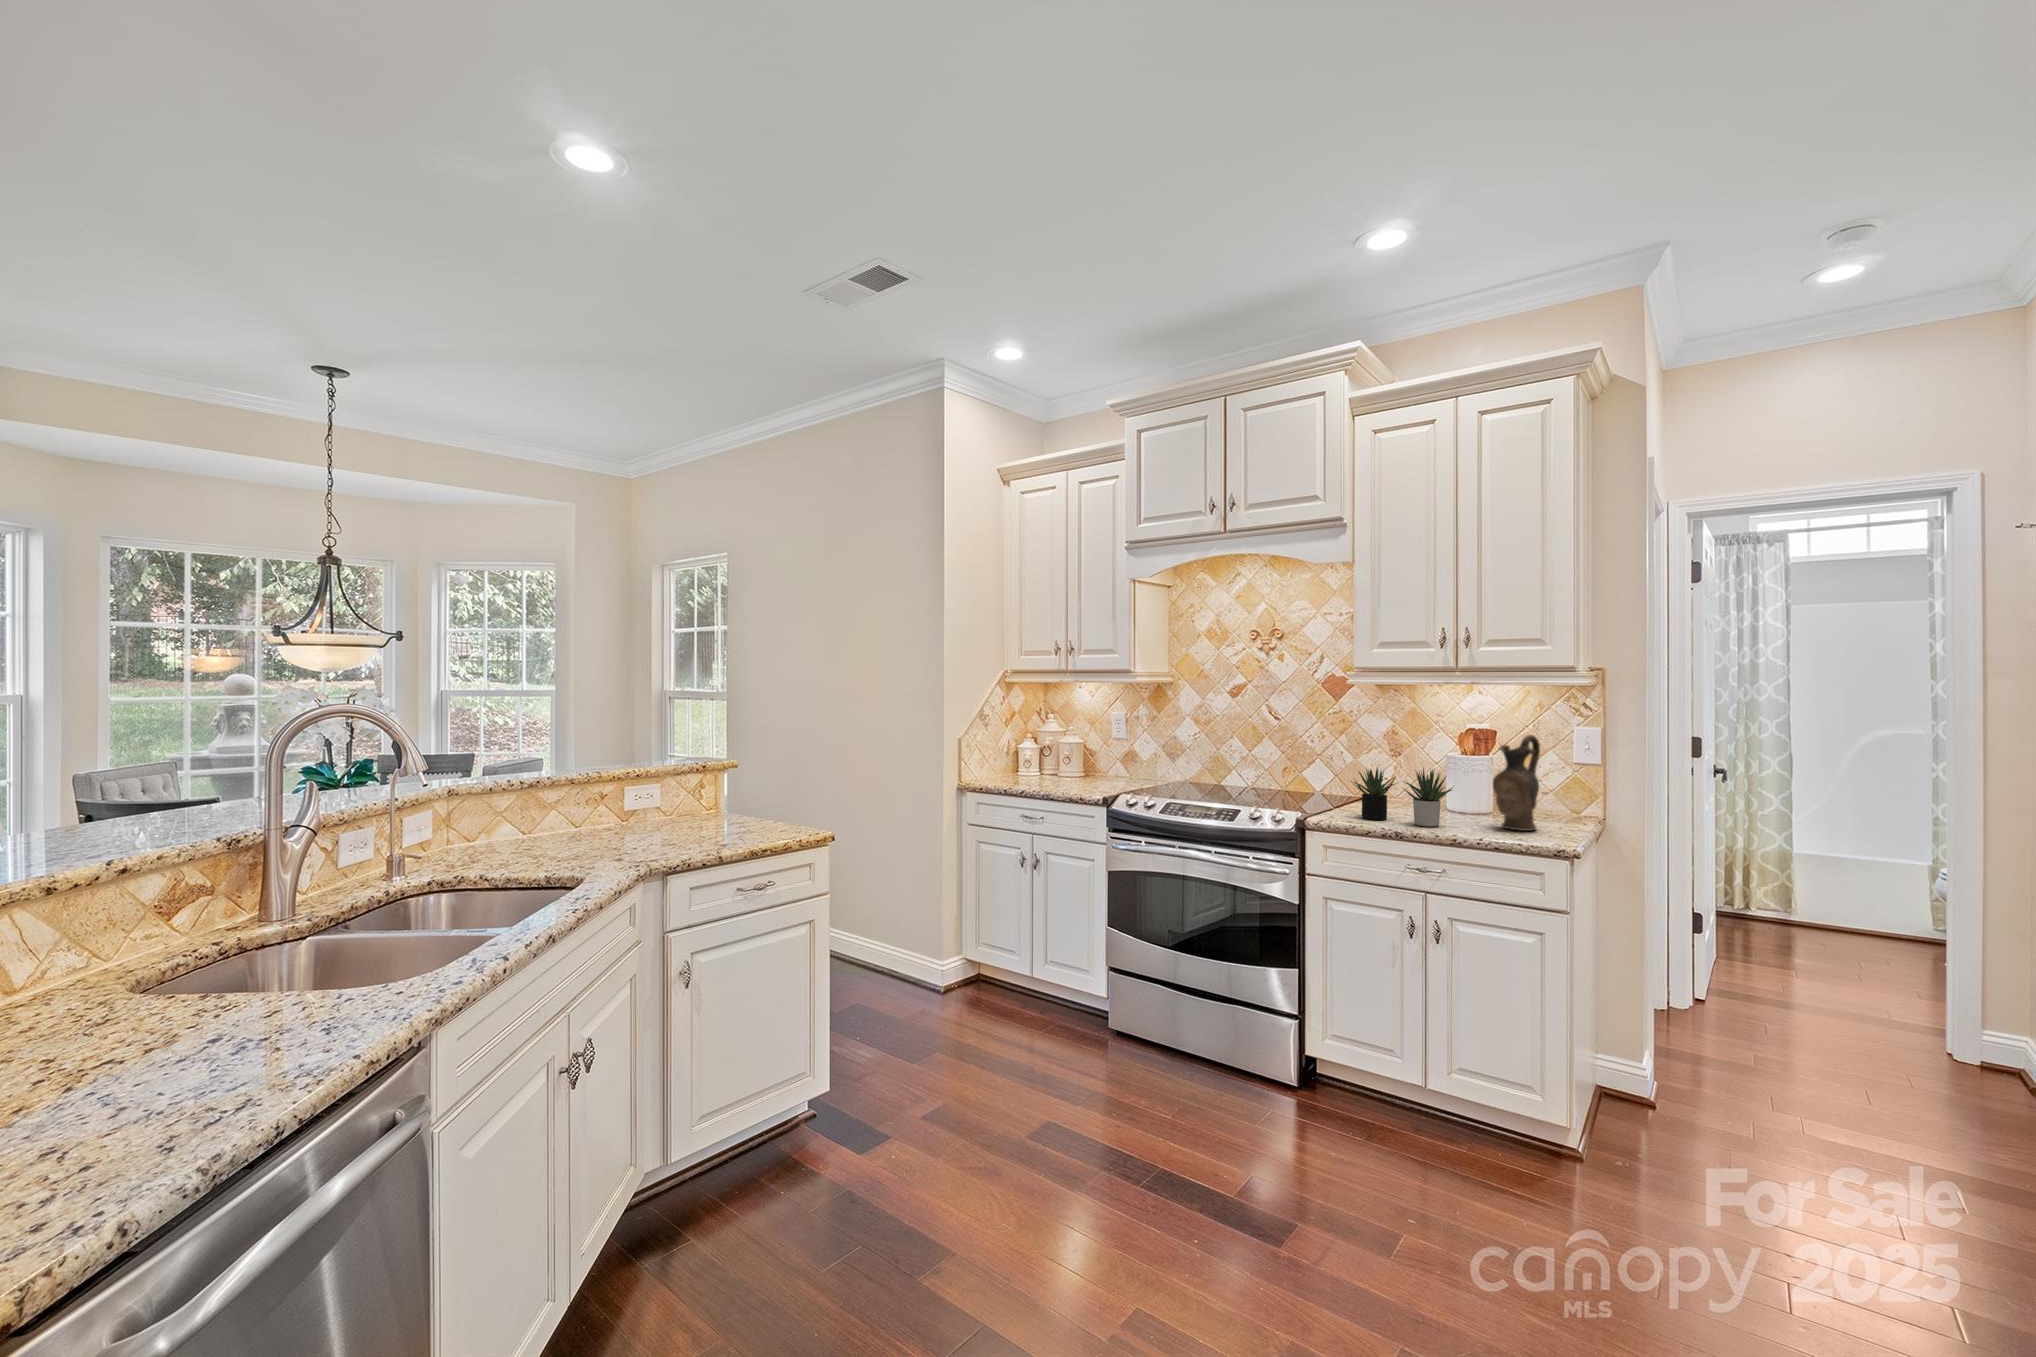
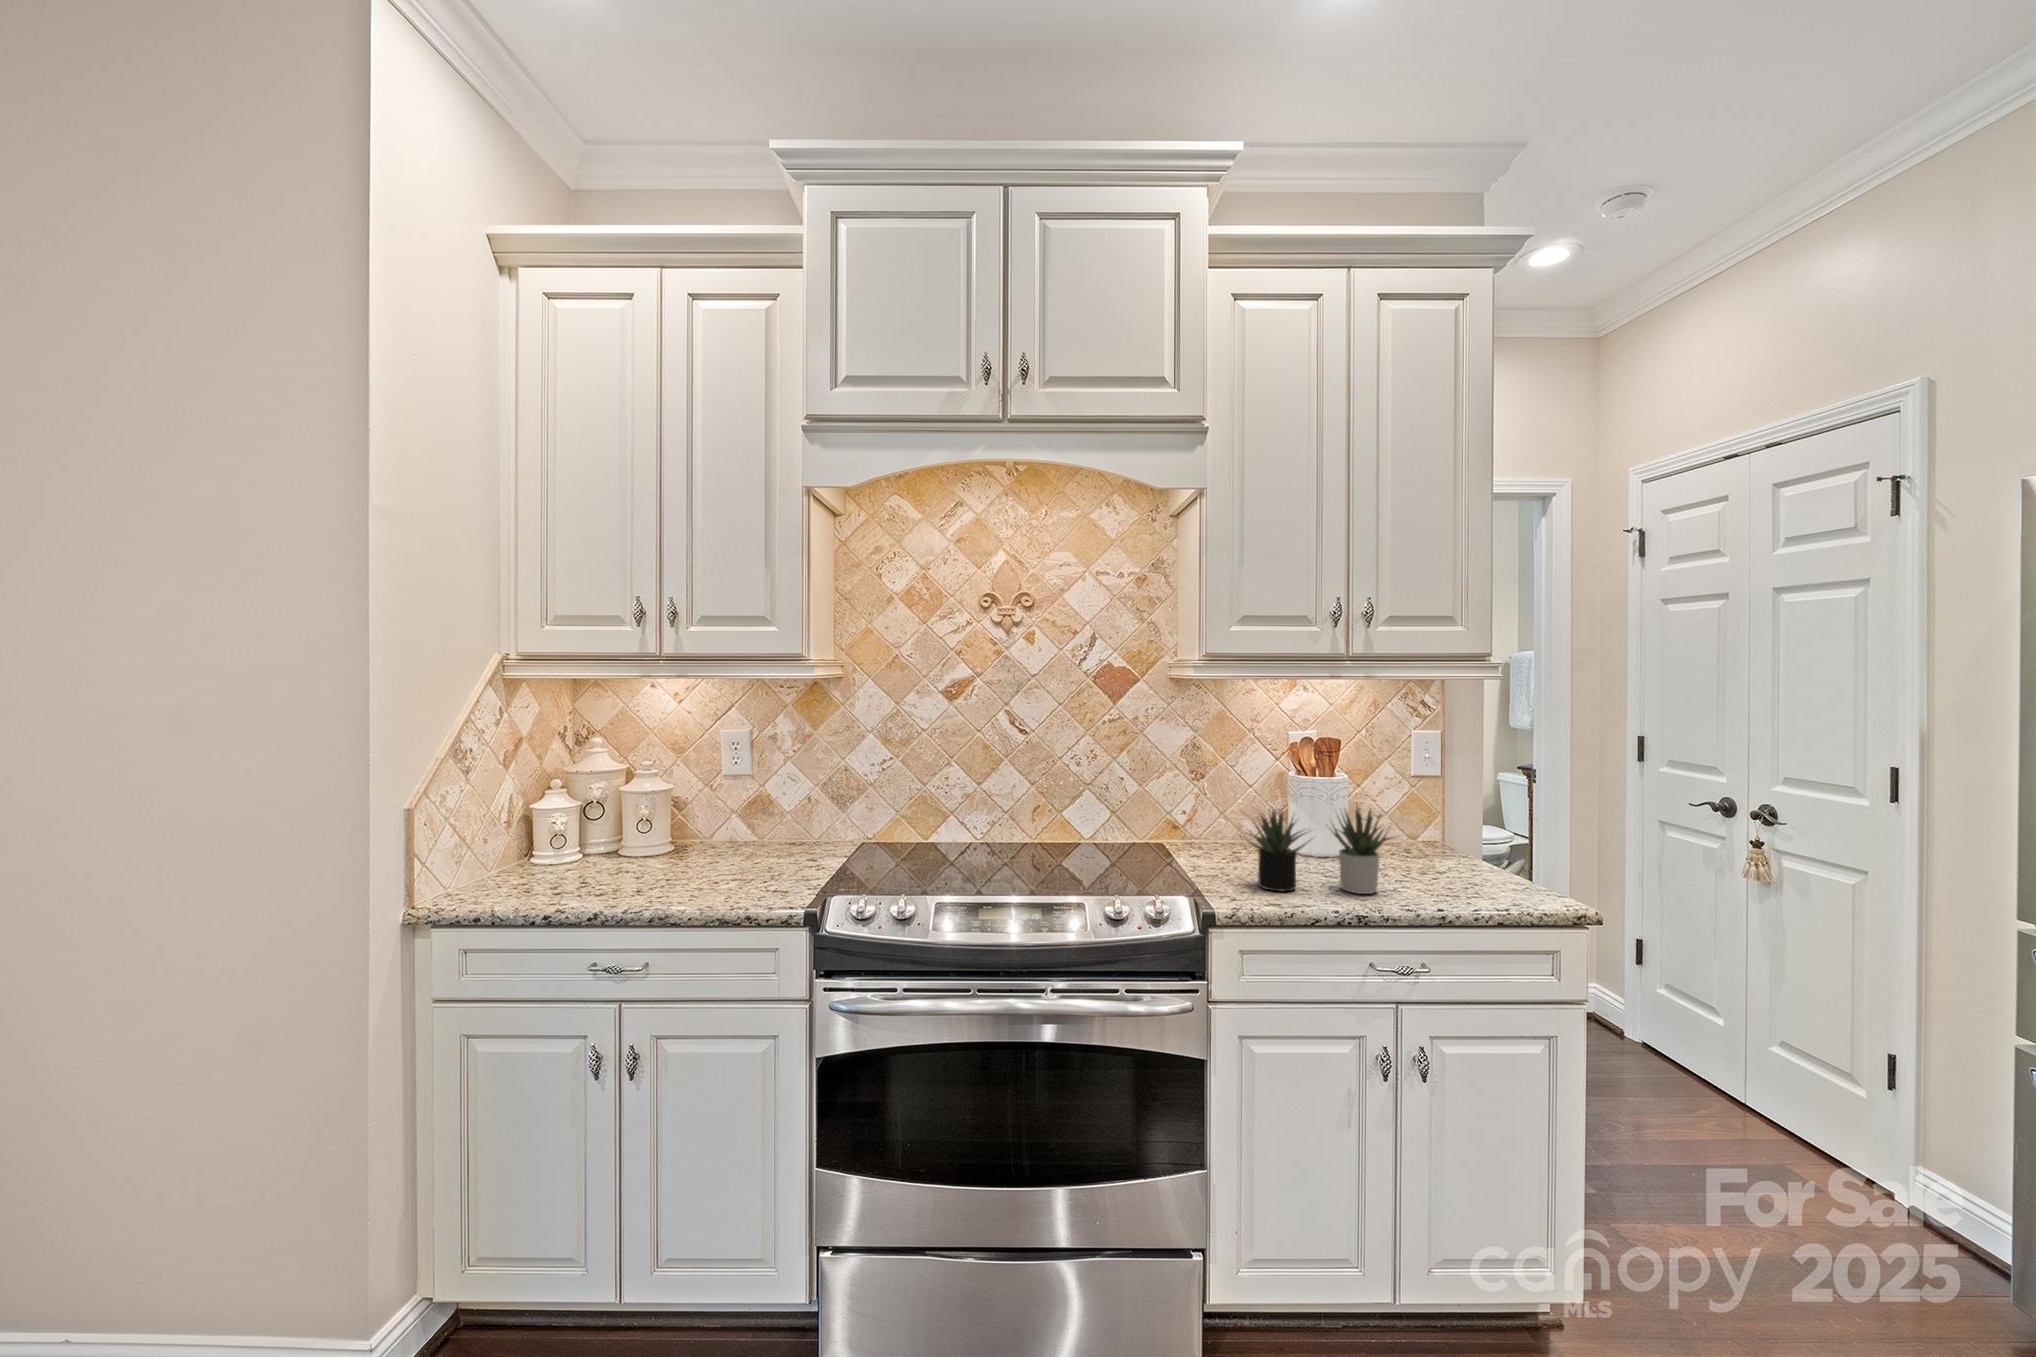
ceramic pitcher: present [1493,735,1540,831] -> none [1415,746,1476,881]

